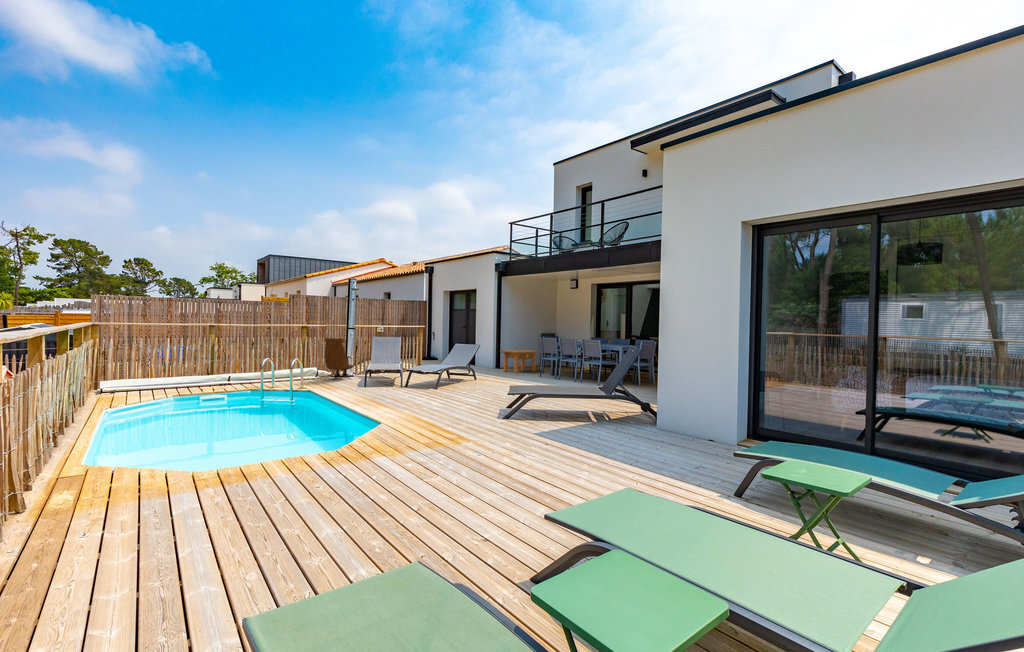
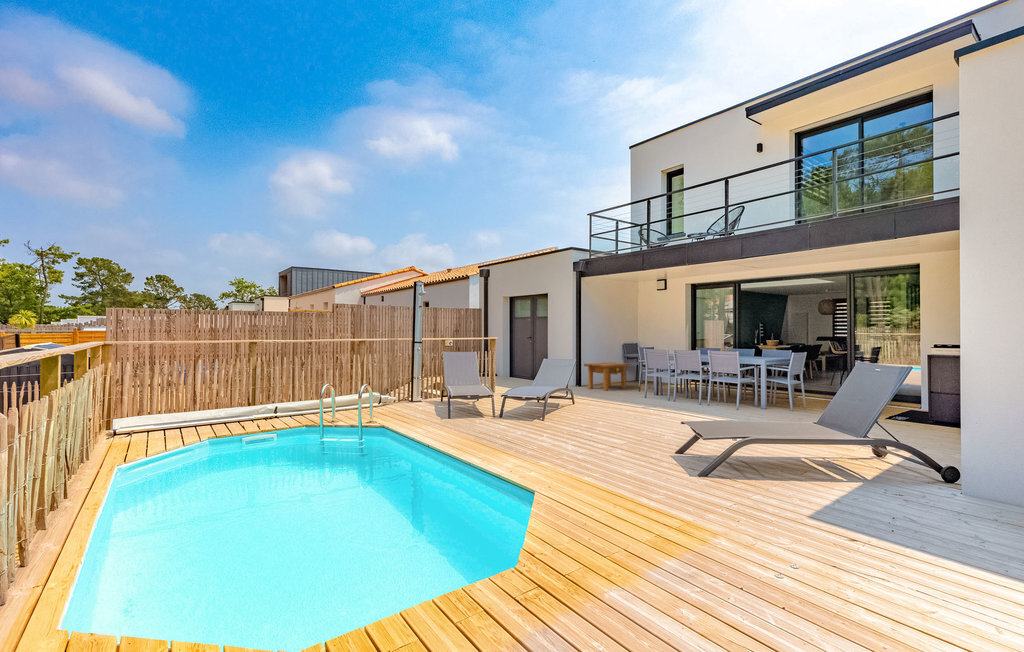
lounge chair: present [324,338,353,380] -> none [388,355,420,407]

